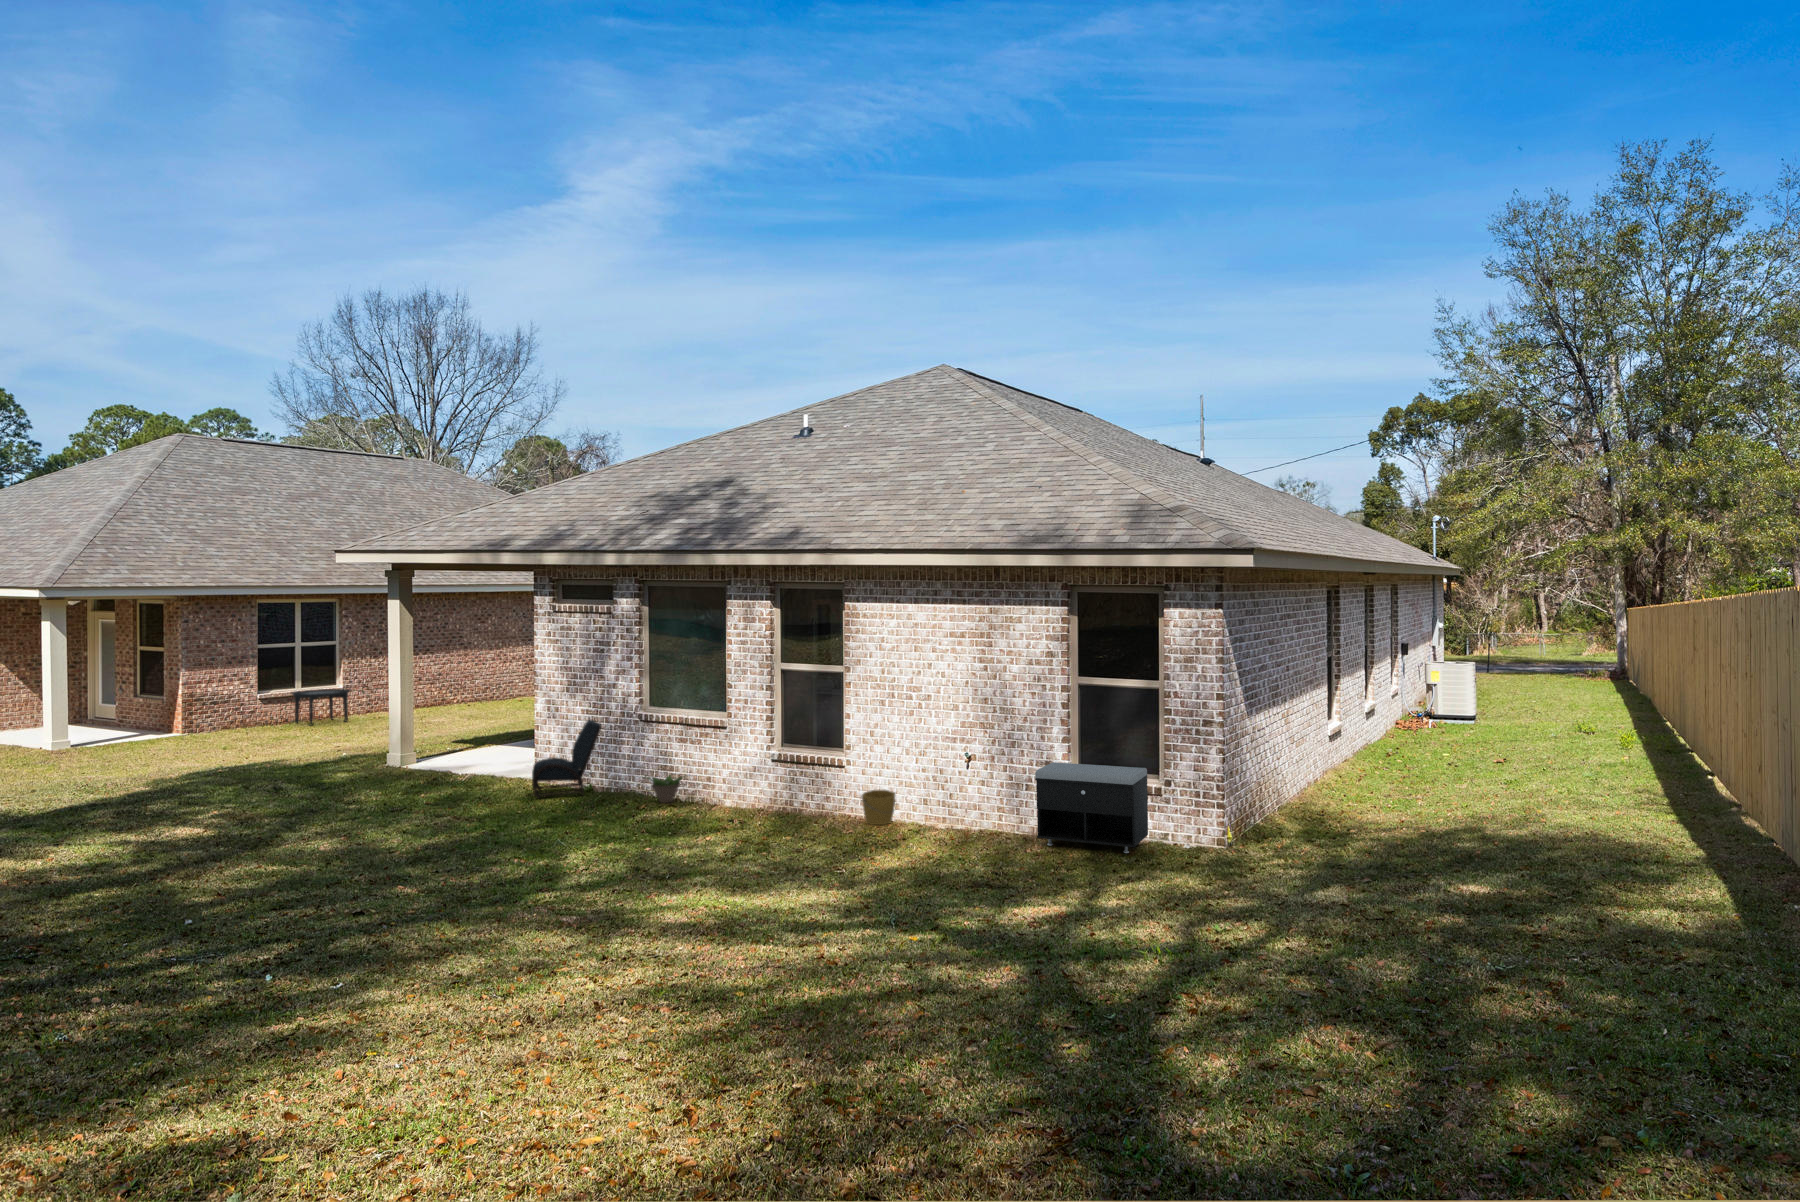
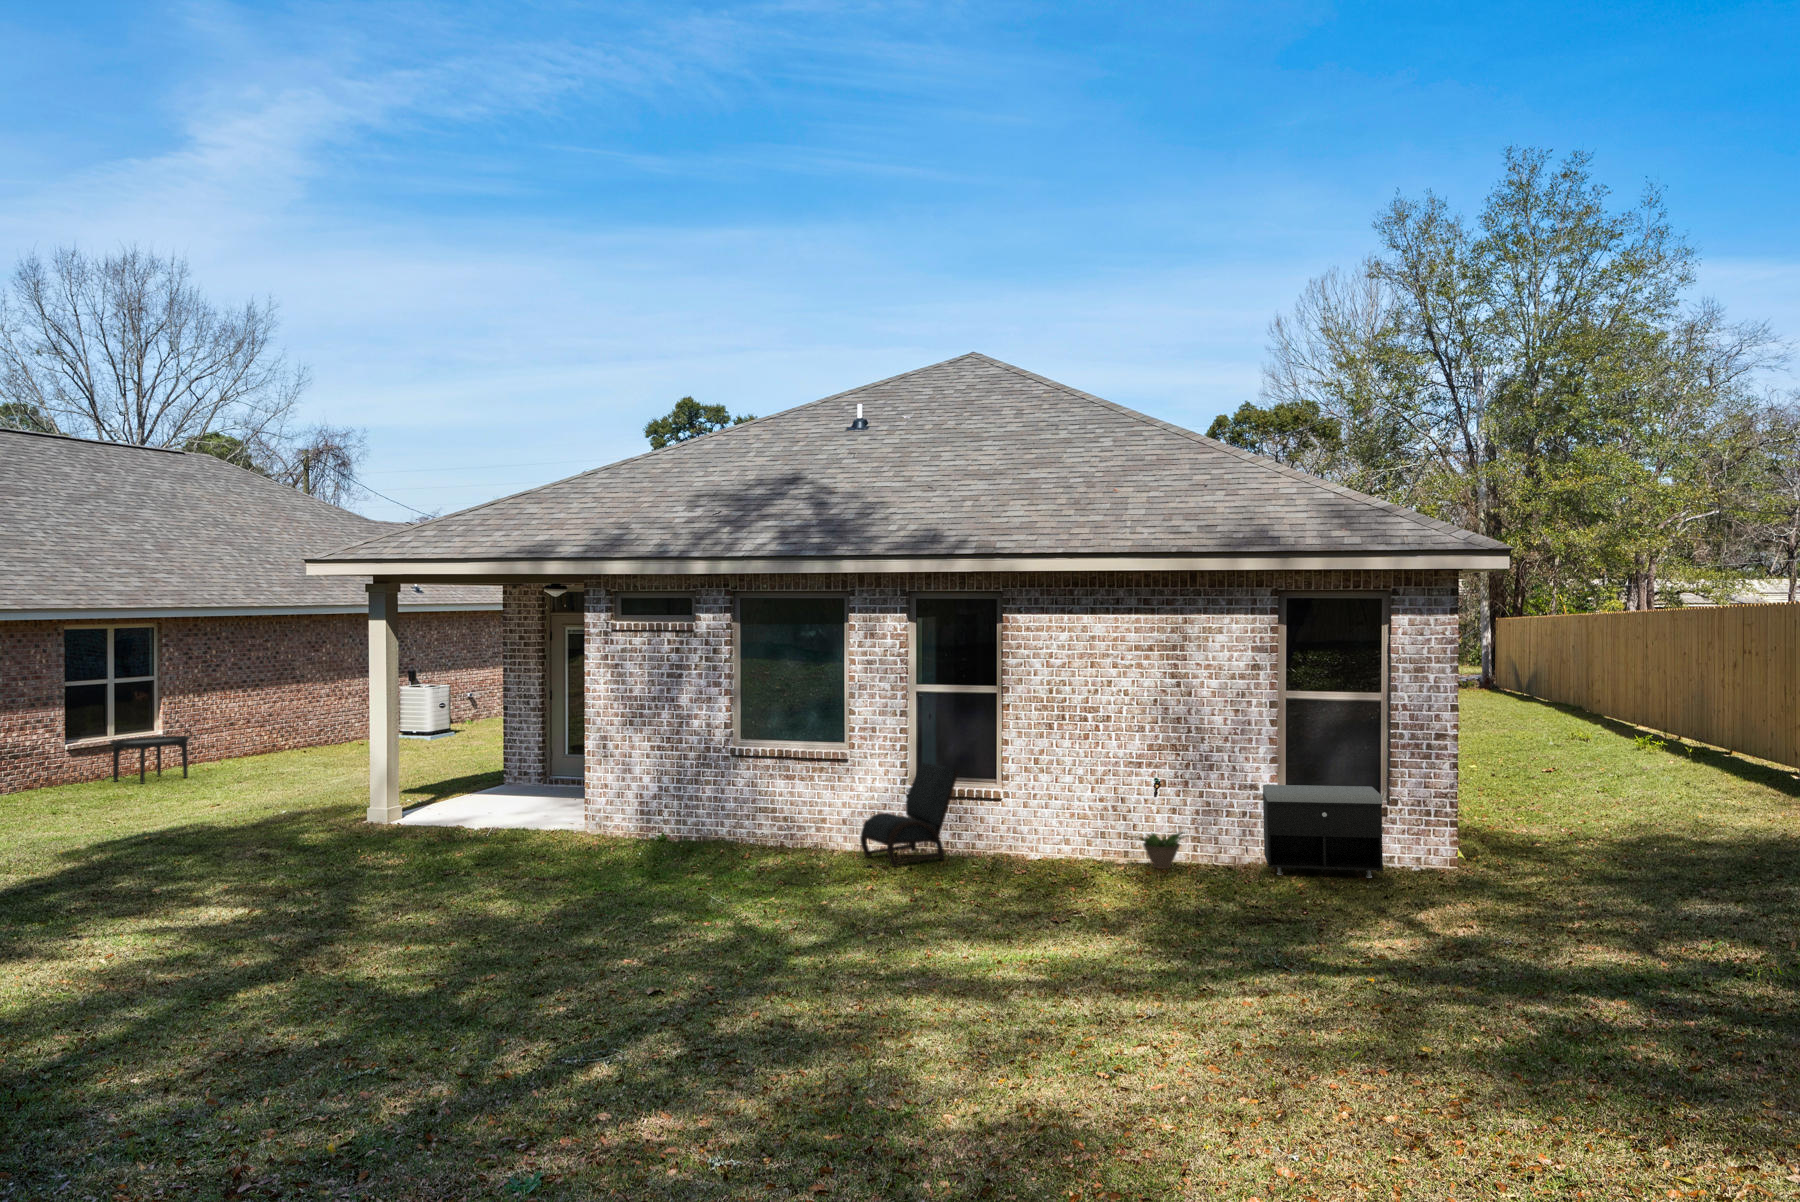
lounge chair: present [532,720,601,799] -> present [860,763,958,867]
decorative plant: present [648,775,683,803] -> present [1137,832,1185,869]
bucket: present [861,790,896,825] -> none [1039,824,1079,864]

